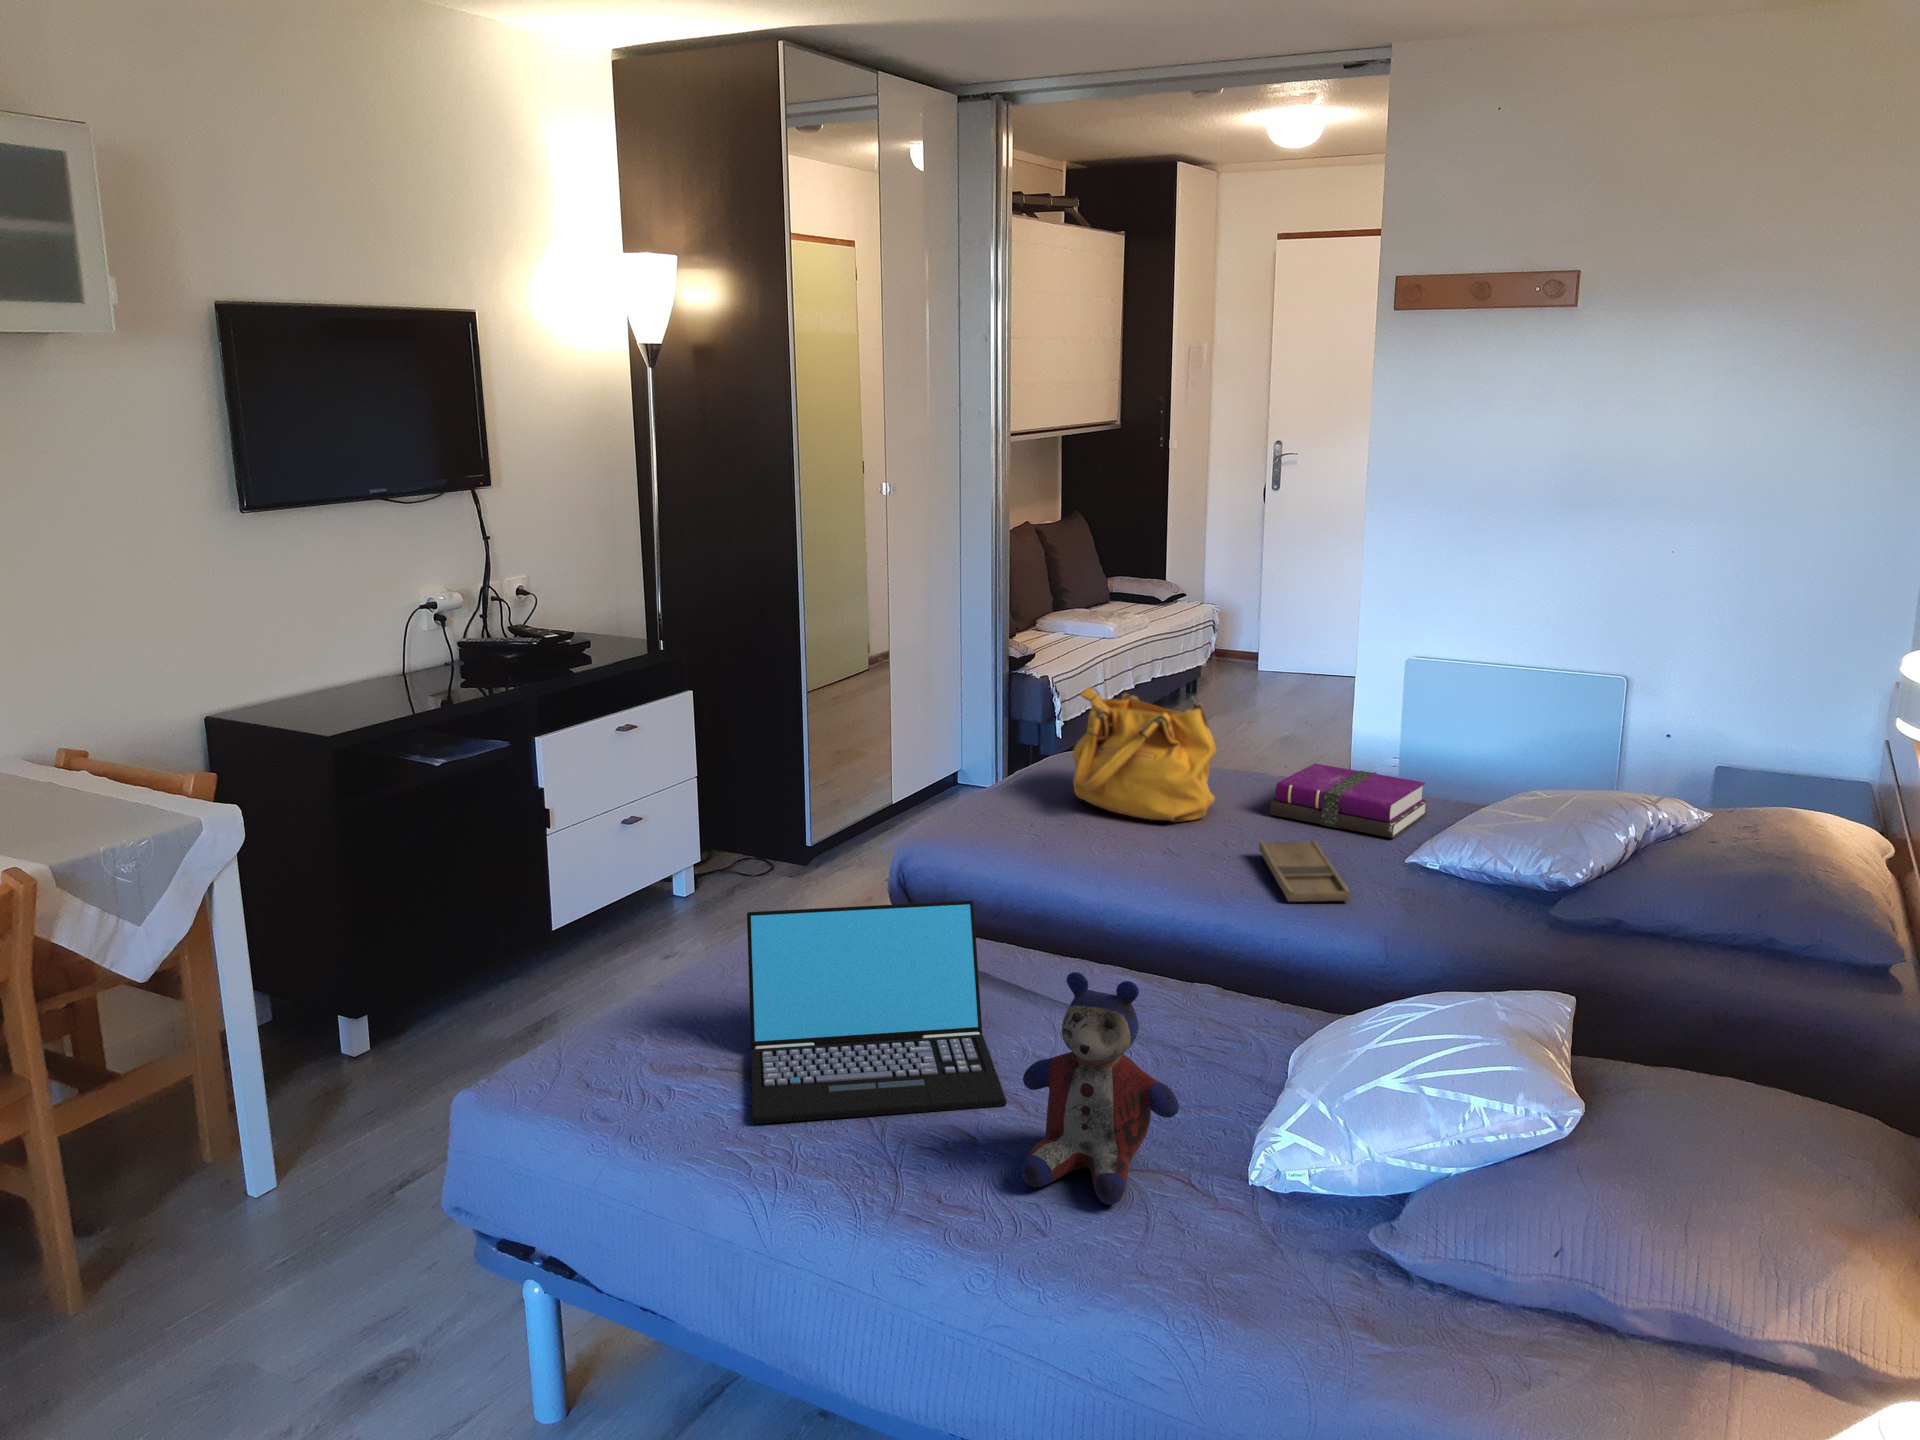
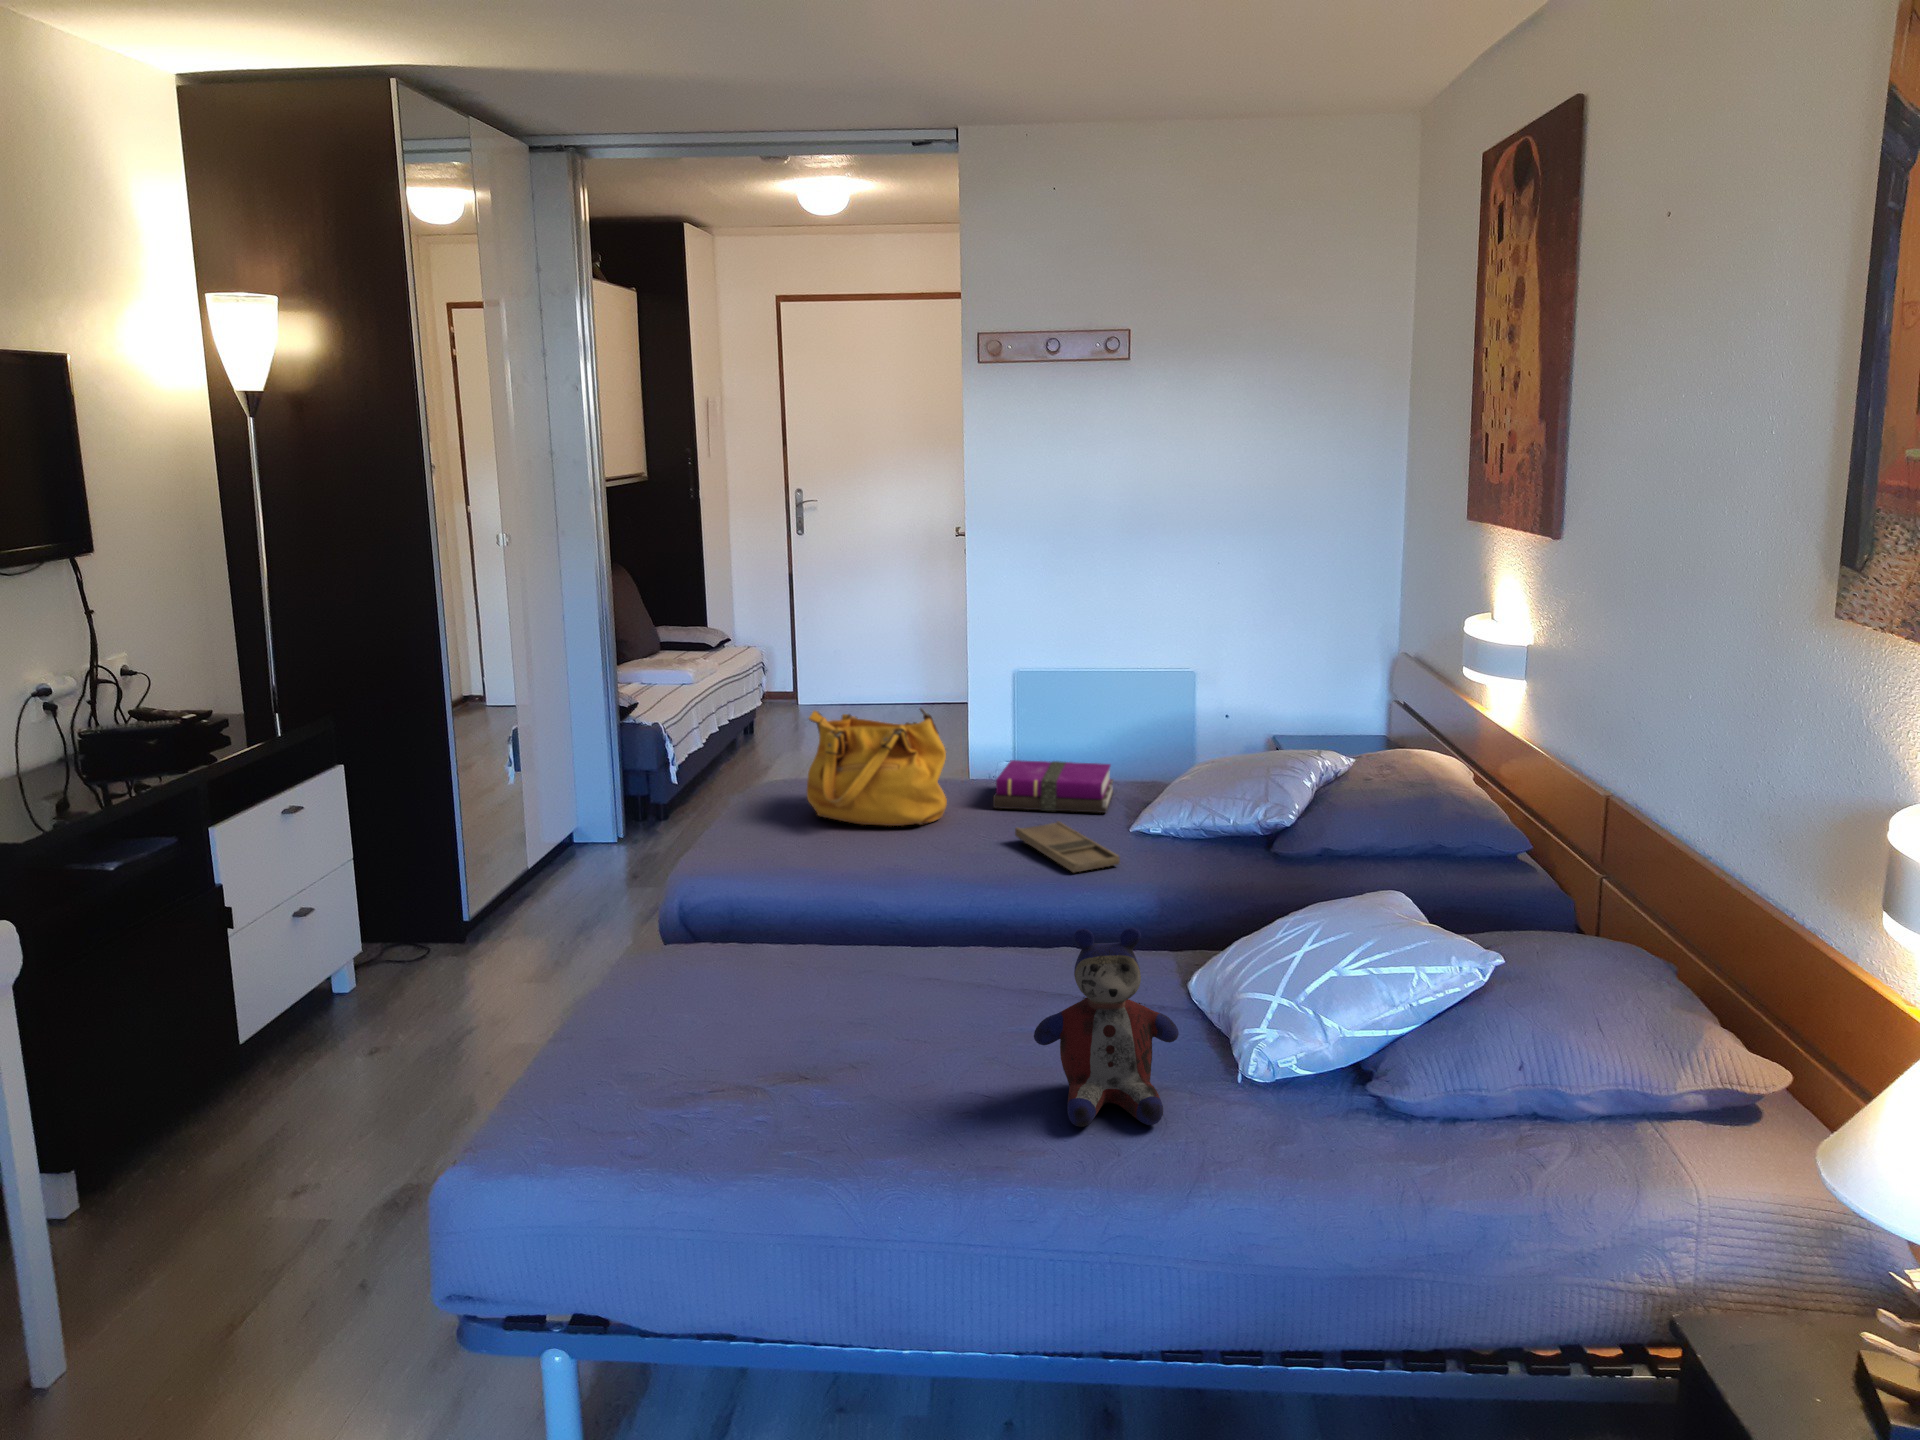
laptop: present [747,901,1006,1124] -> none [688,899,992,1138]

